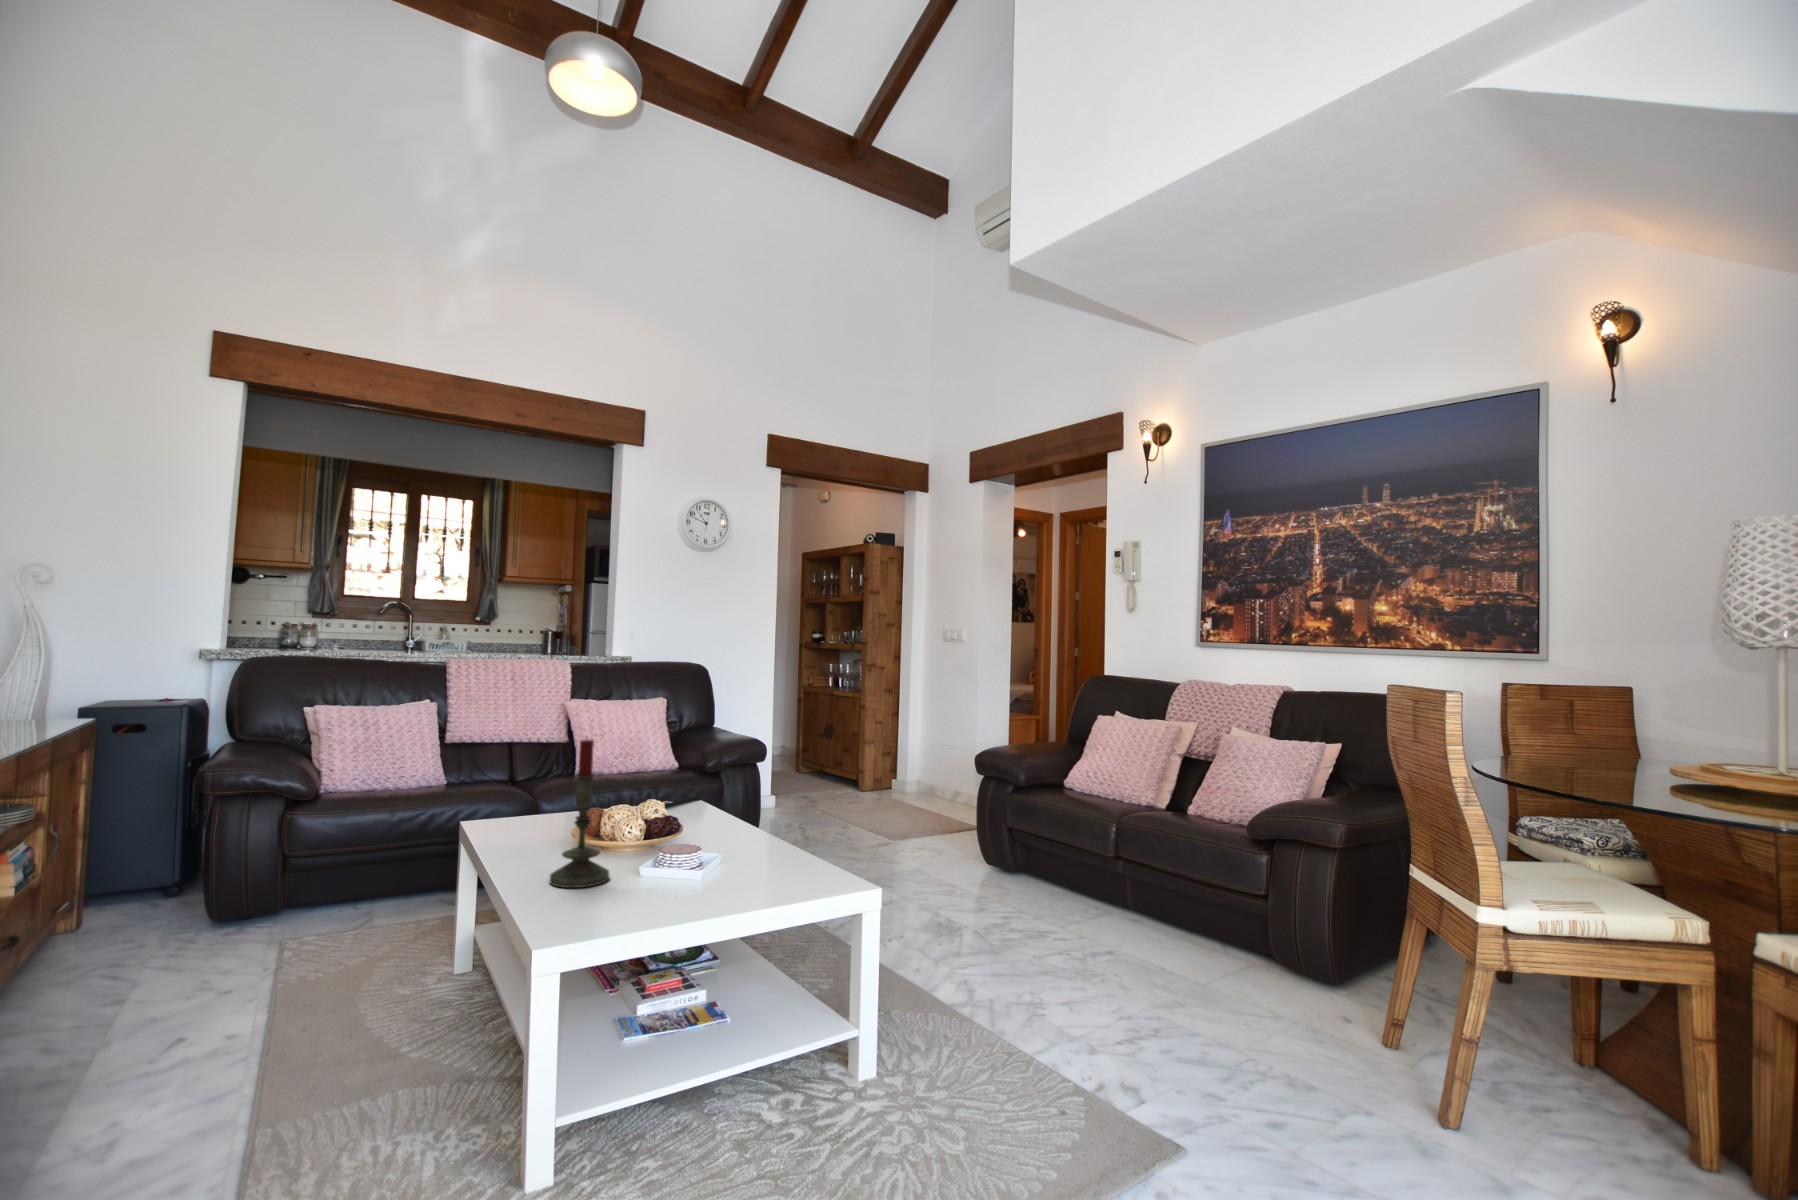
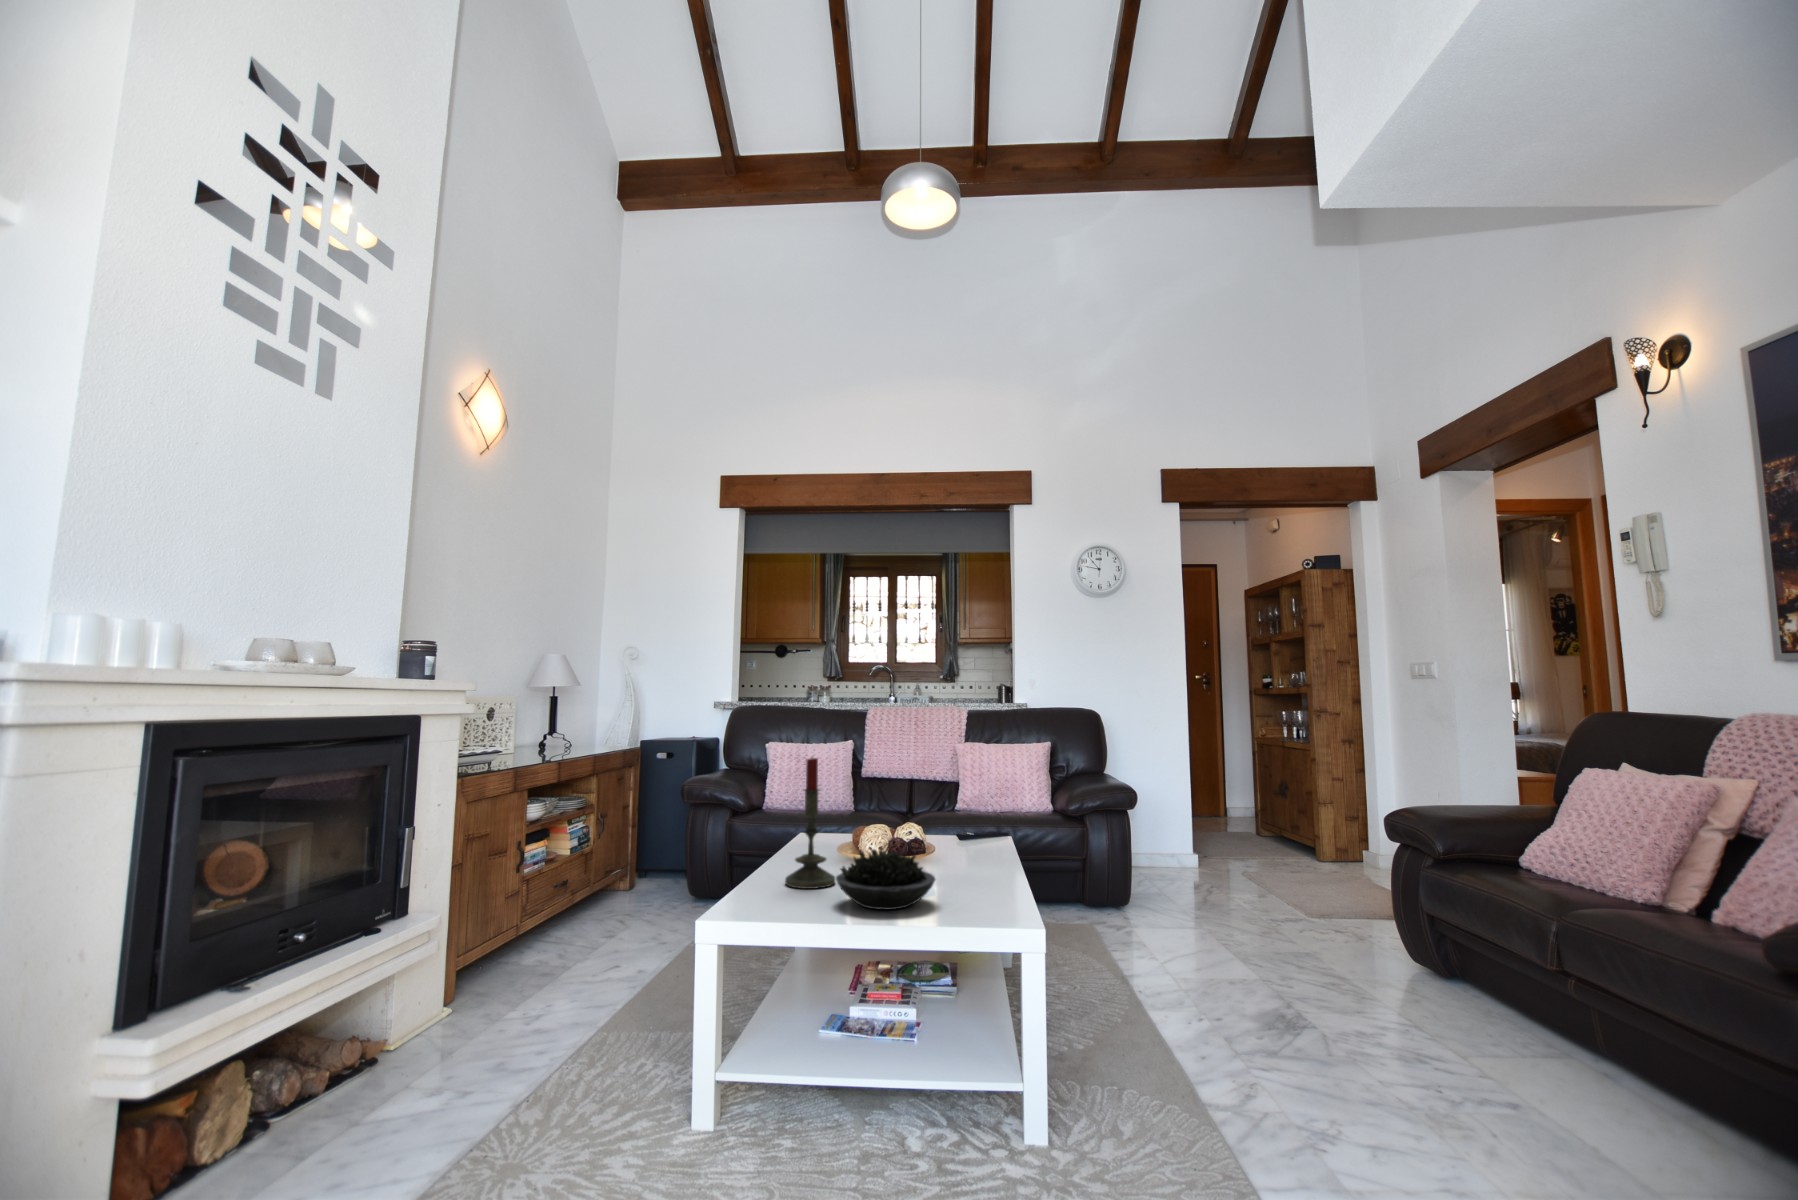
succulent plant: none [647,832,754,897] -> present [836,848,935,910]

